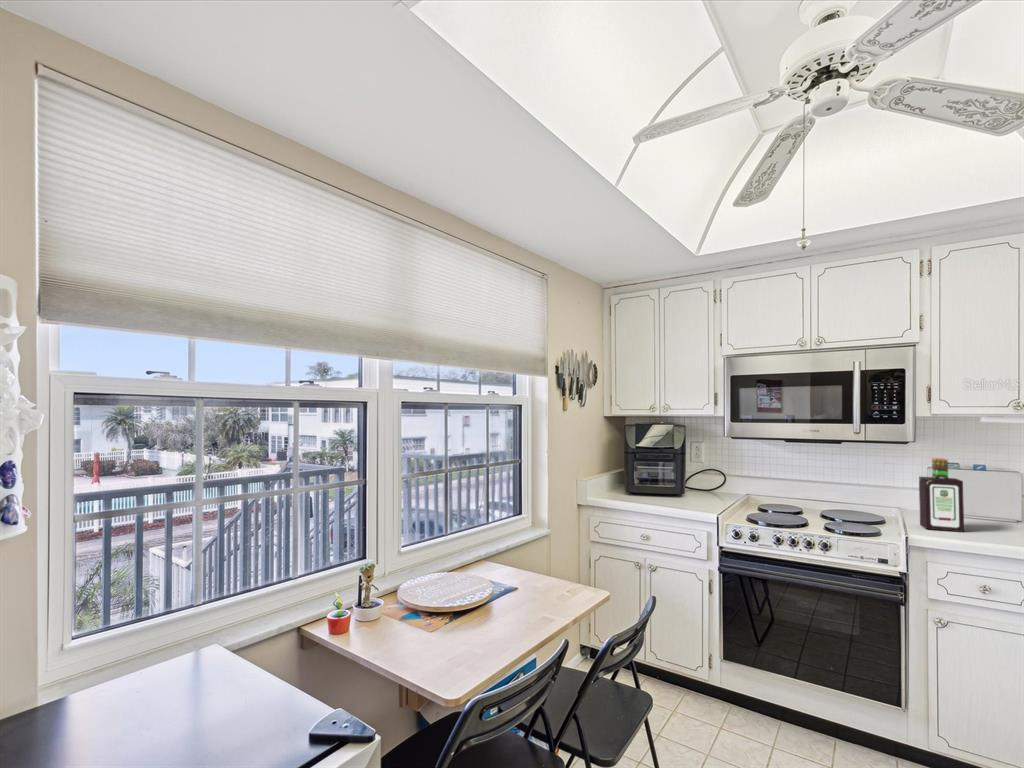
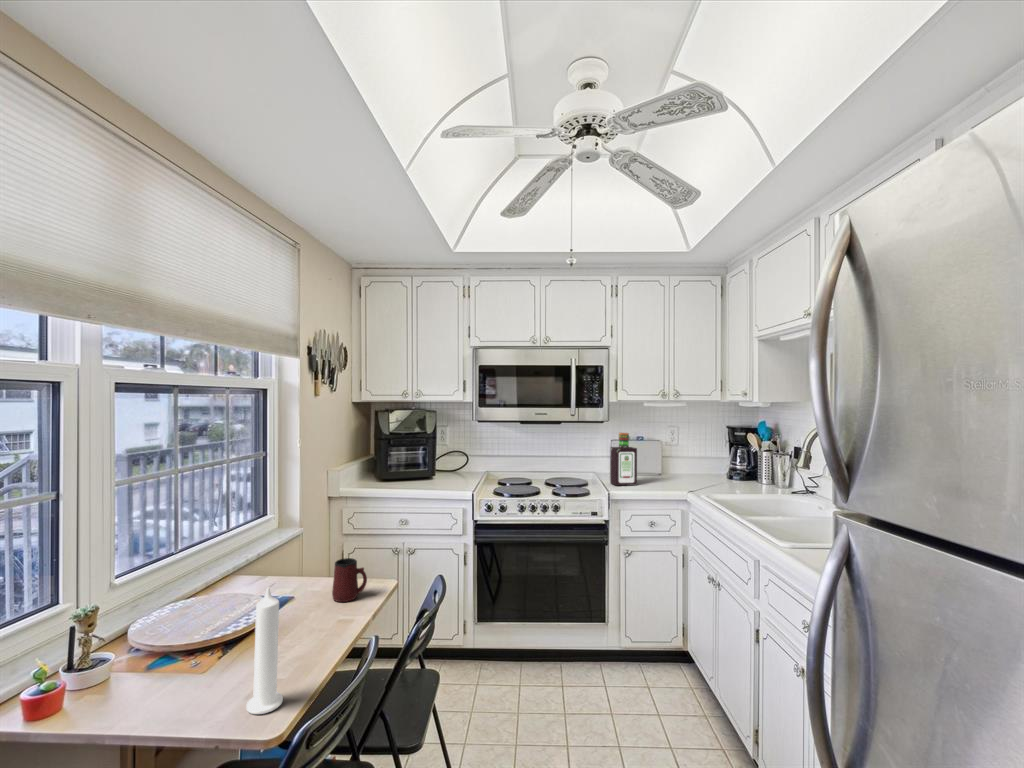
mug: none [545,563,574,603] -> present [332,558,367,602]
candle: none [443,574,469,673] -> present [246,588,283,714]

